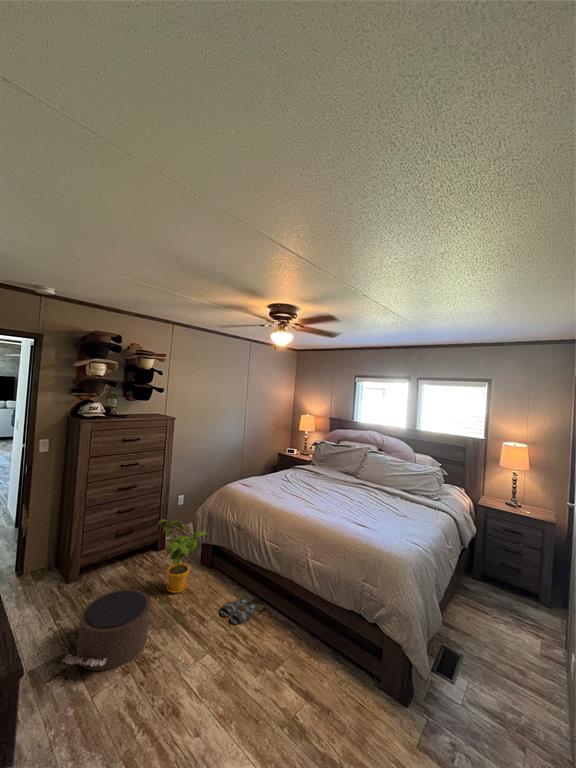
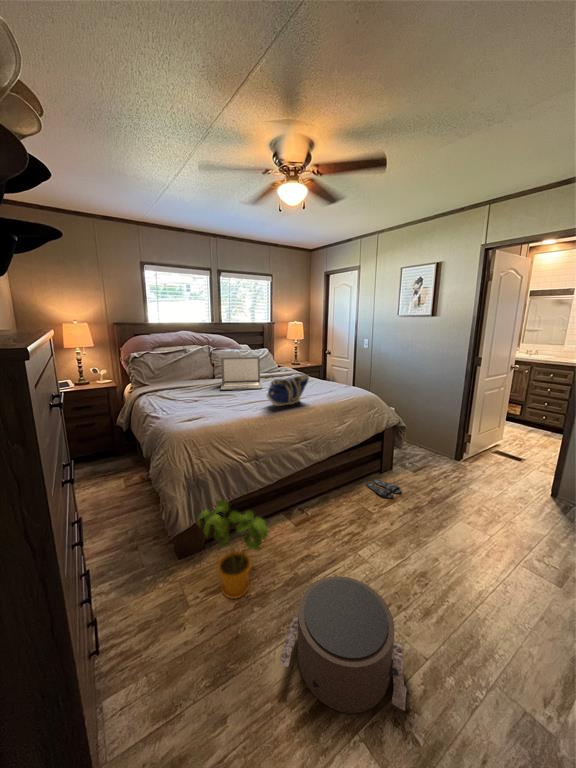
laptop: none [321,457,367,494] -> present [221,357,262,390]
tote bag: none [279,474,318,508] -> present [267,375,309,406]
slippers: present [220,598,258,624] -> present [366,479,401,498]

